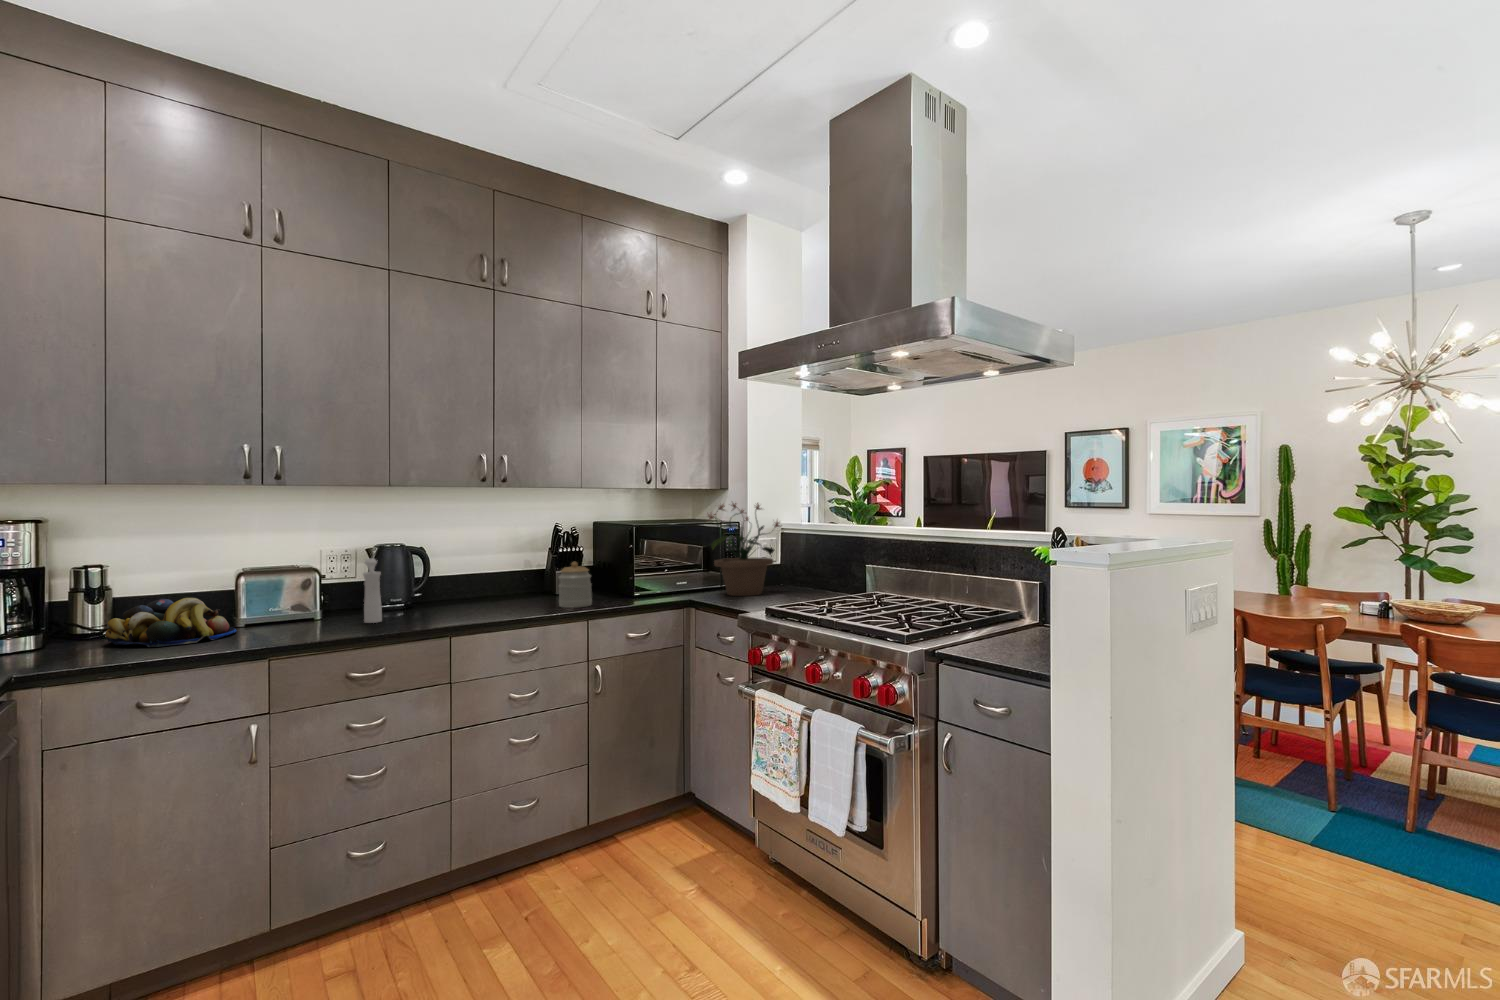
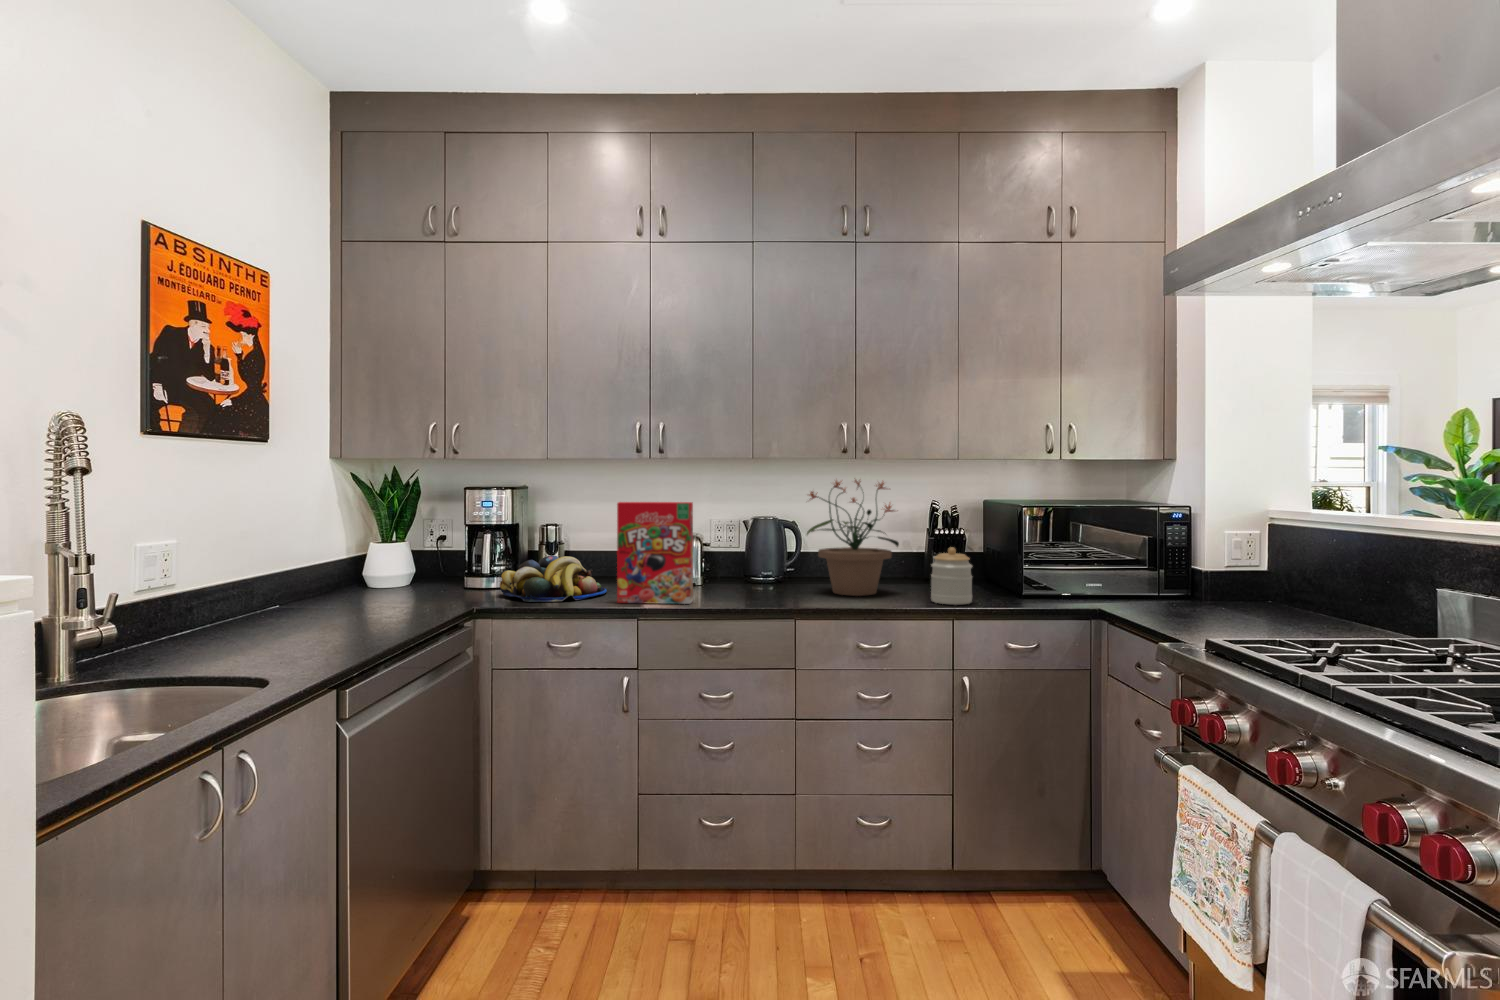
potted plant: present [708,503,779,596] -> present [807,480,899,596]
cereal box: none [262,535,344,637] -> present [617,502,693,604]
pepper mill: present [363,558,382,623] -> none [718,529,739,598]

